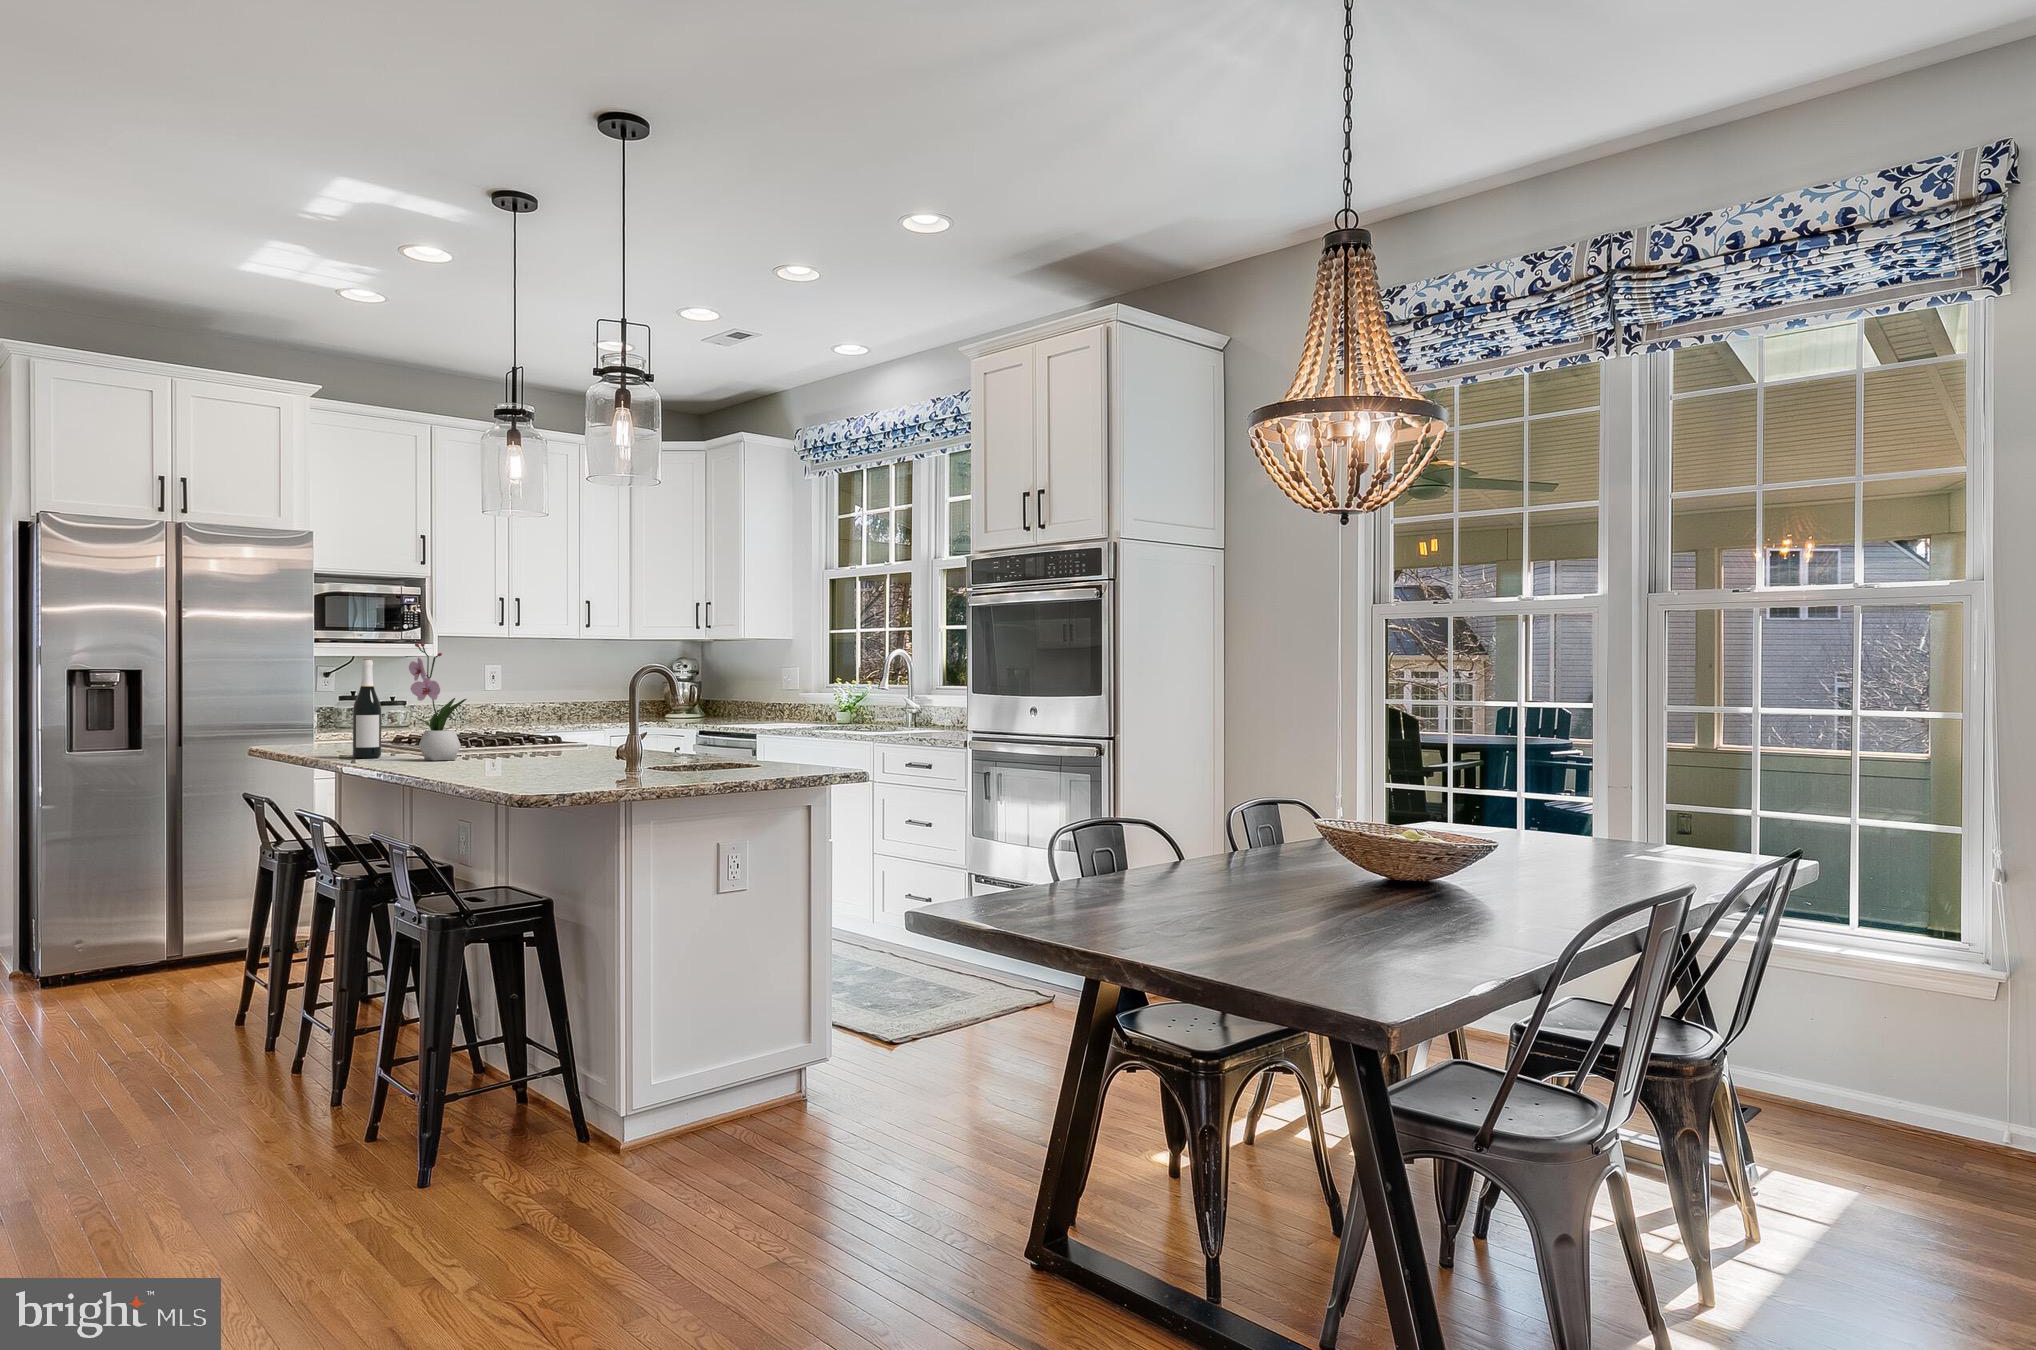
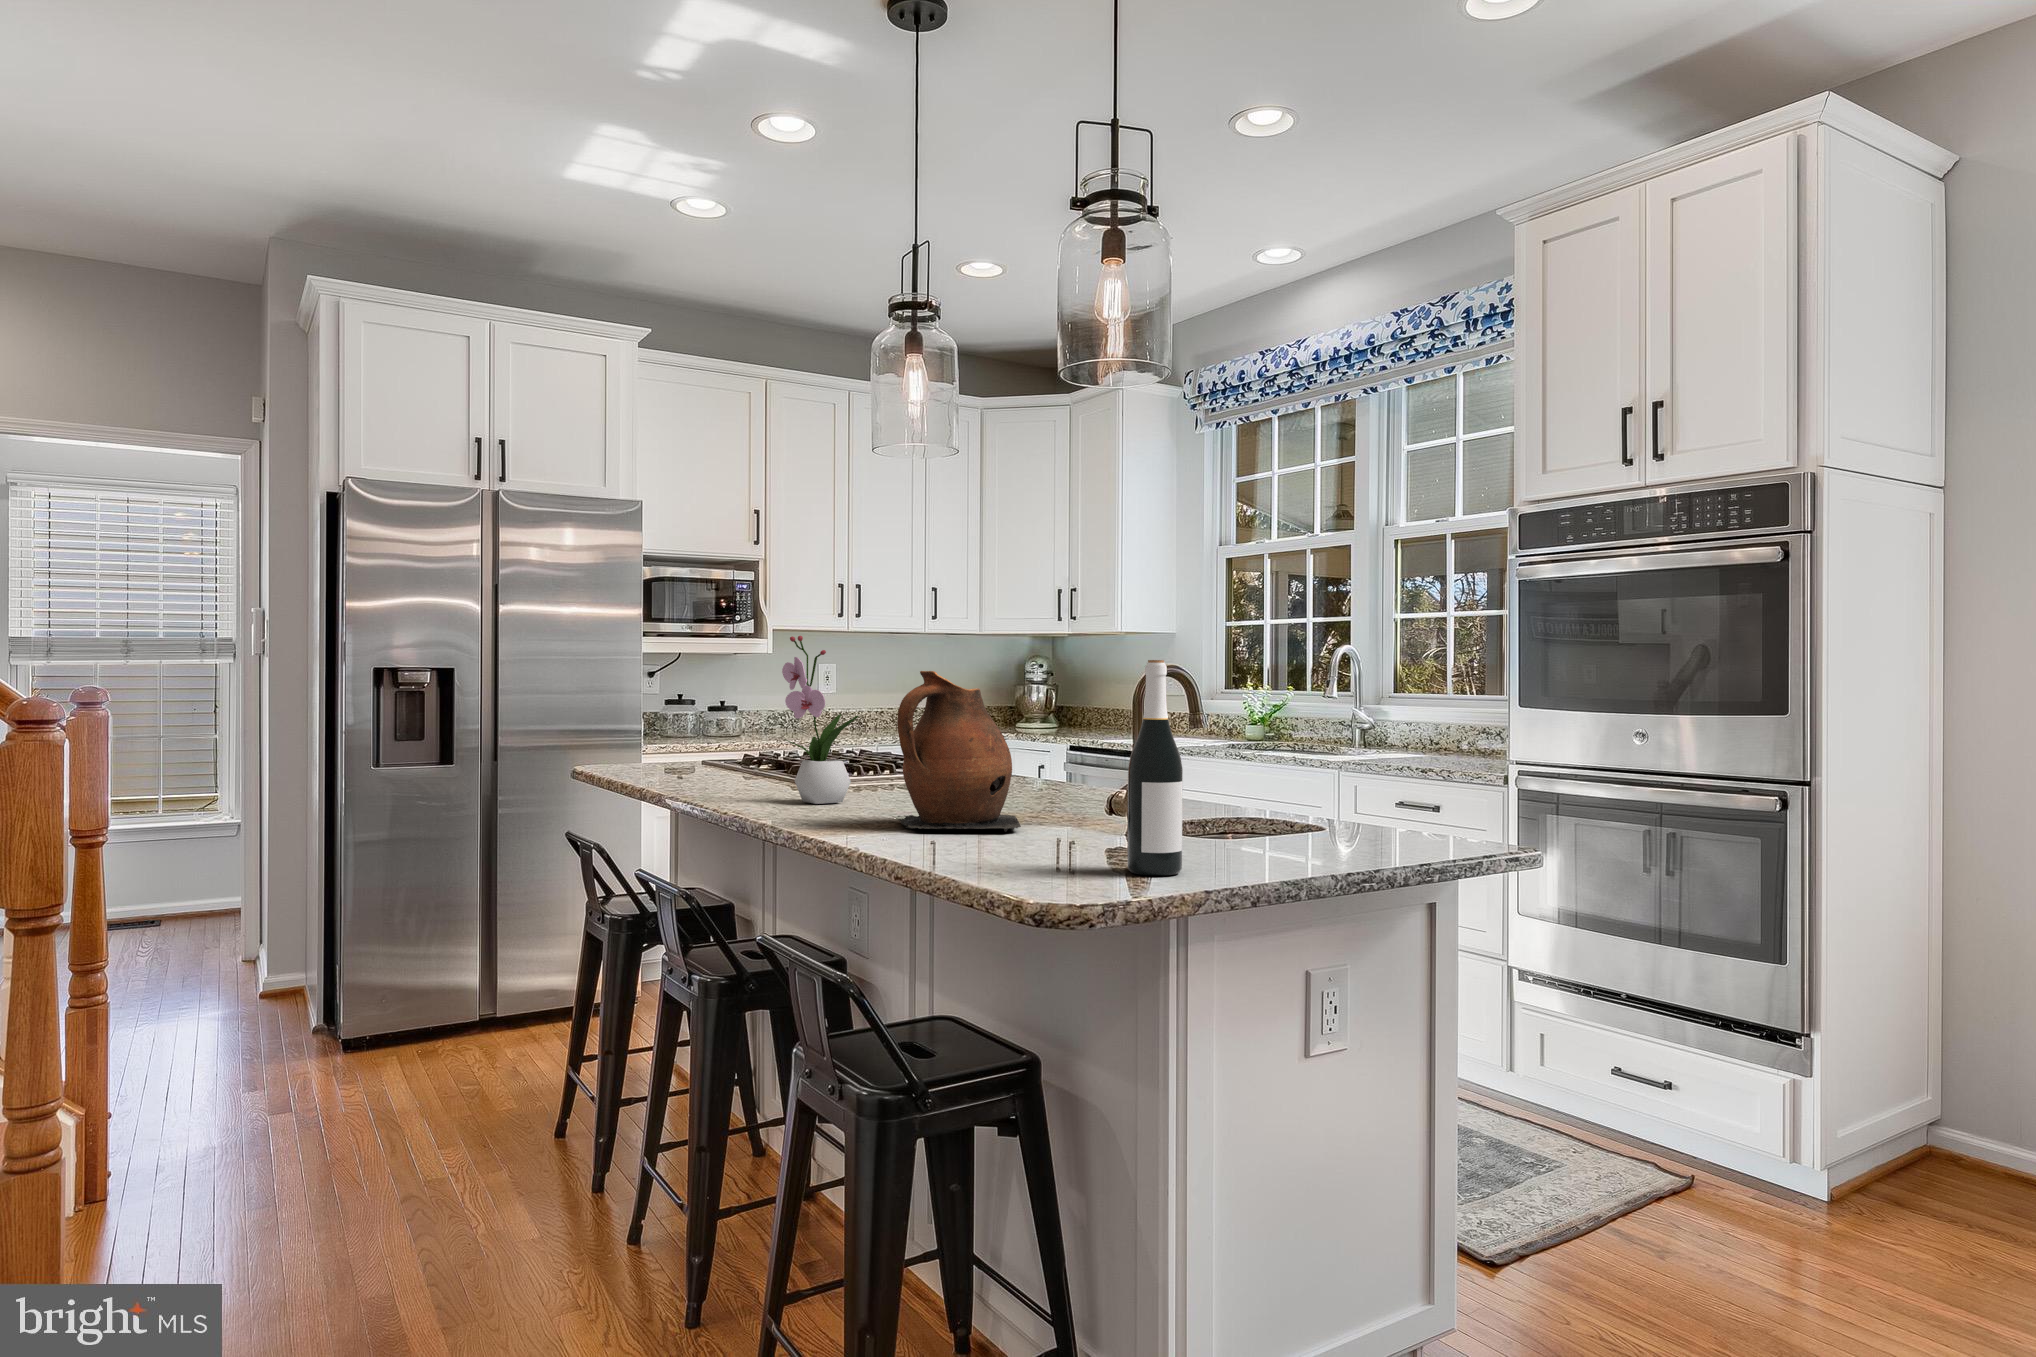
wine bottle: present [353,659,381,758] -> present [1127,660,1183,875]
ceramic pitcher: none [478,666,569,770] -> present [897,671,1021,832]

